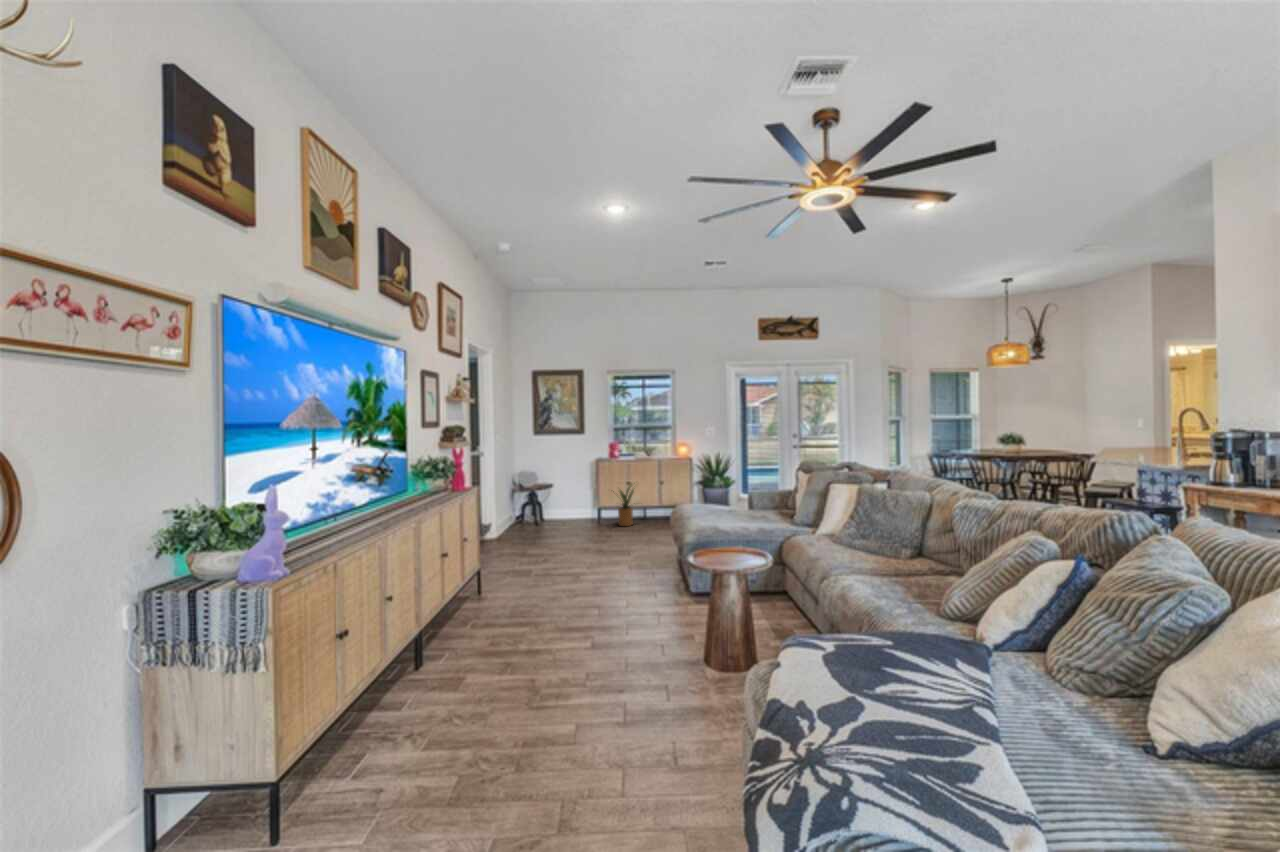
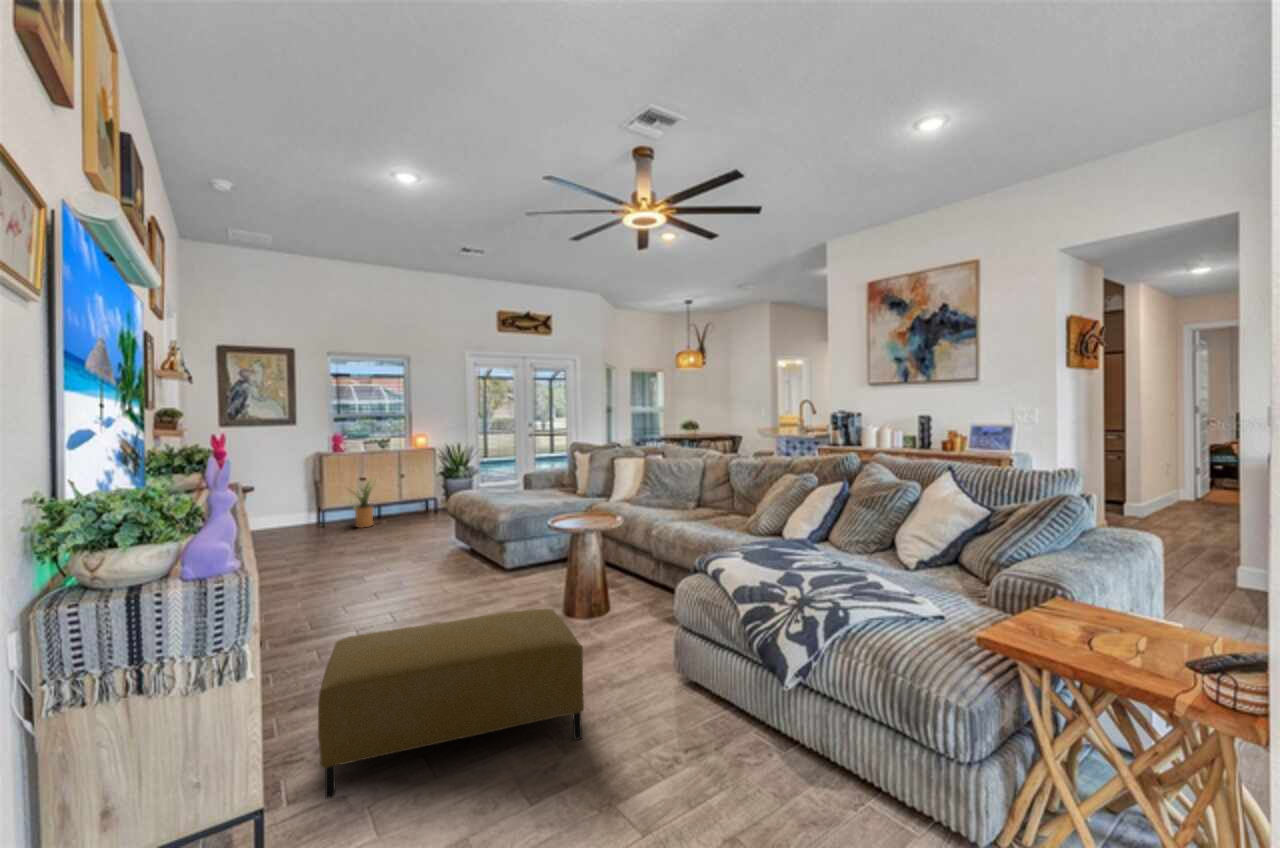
ottoman: none [346,642,611,822] -> present [318,609,584,799]

